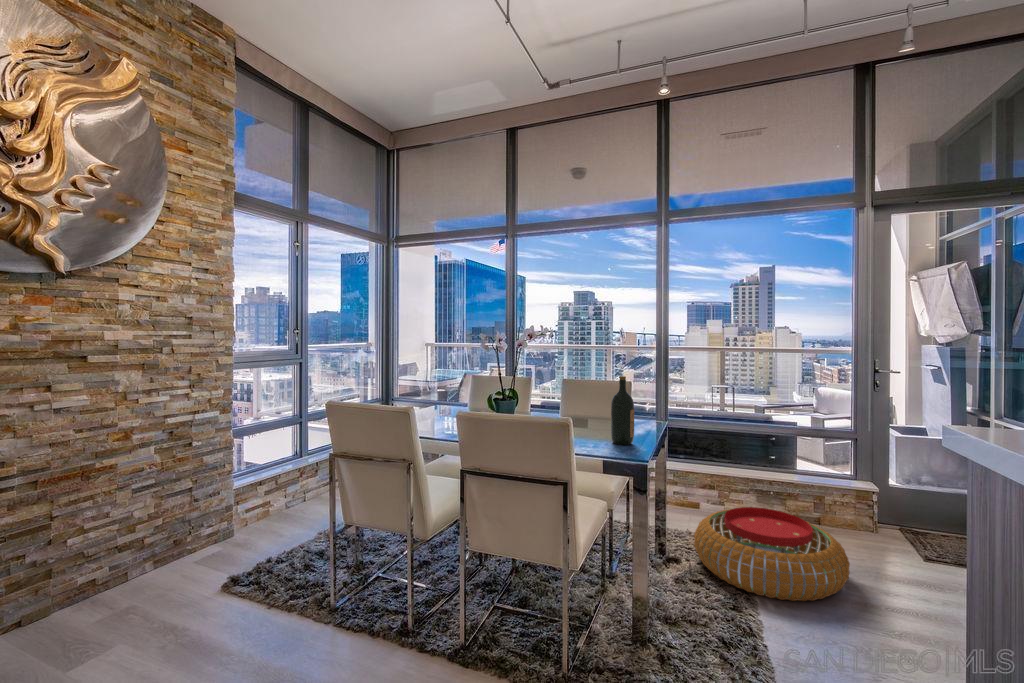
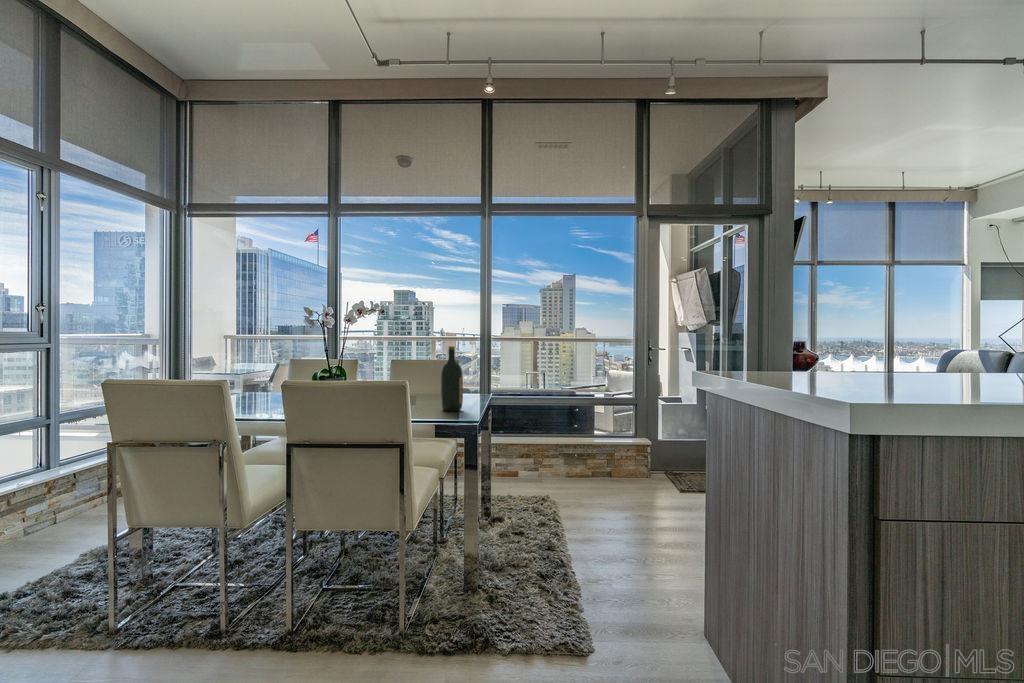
pouf: present [694,507,850,601] -> none [515,466,635,537]

